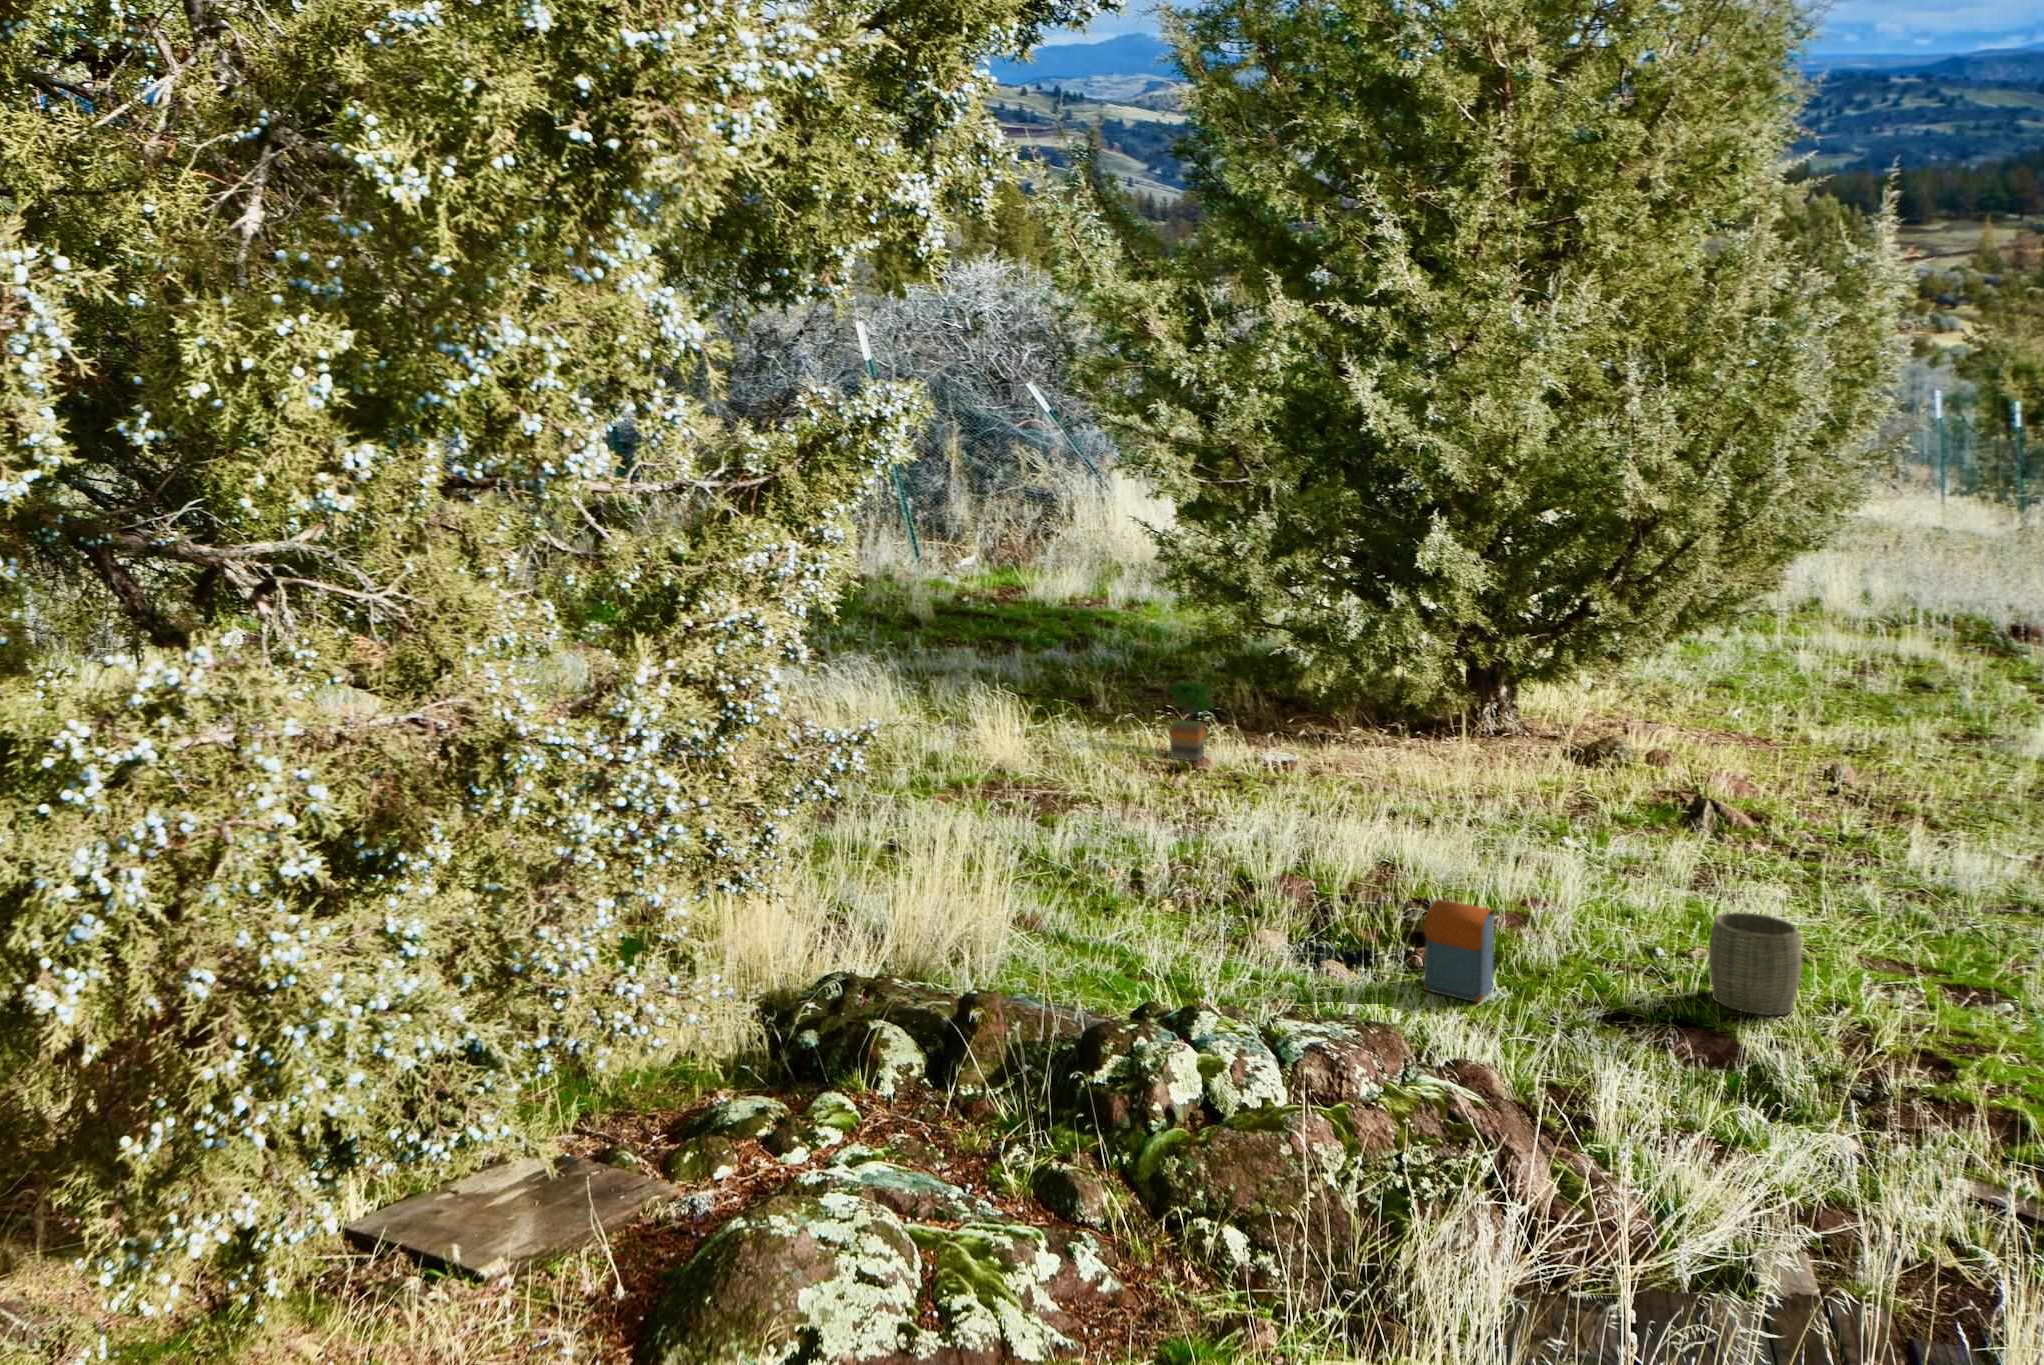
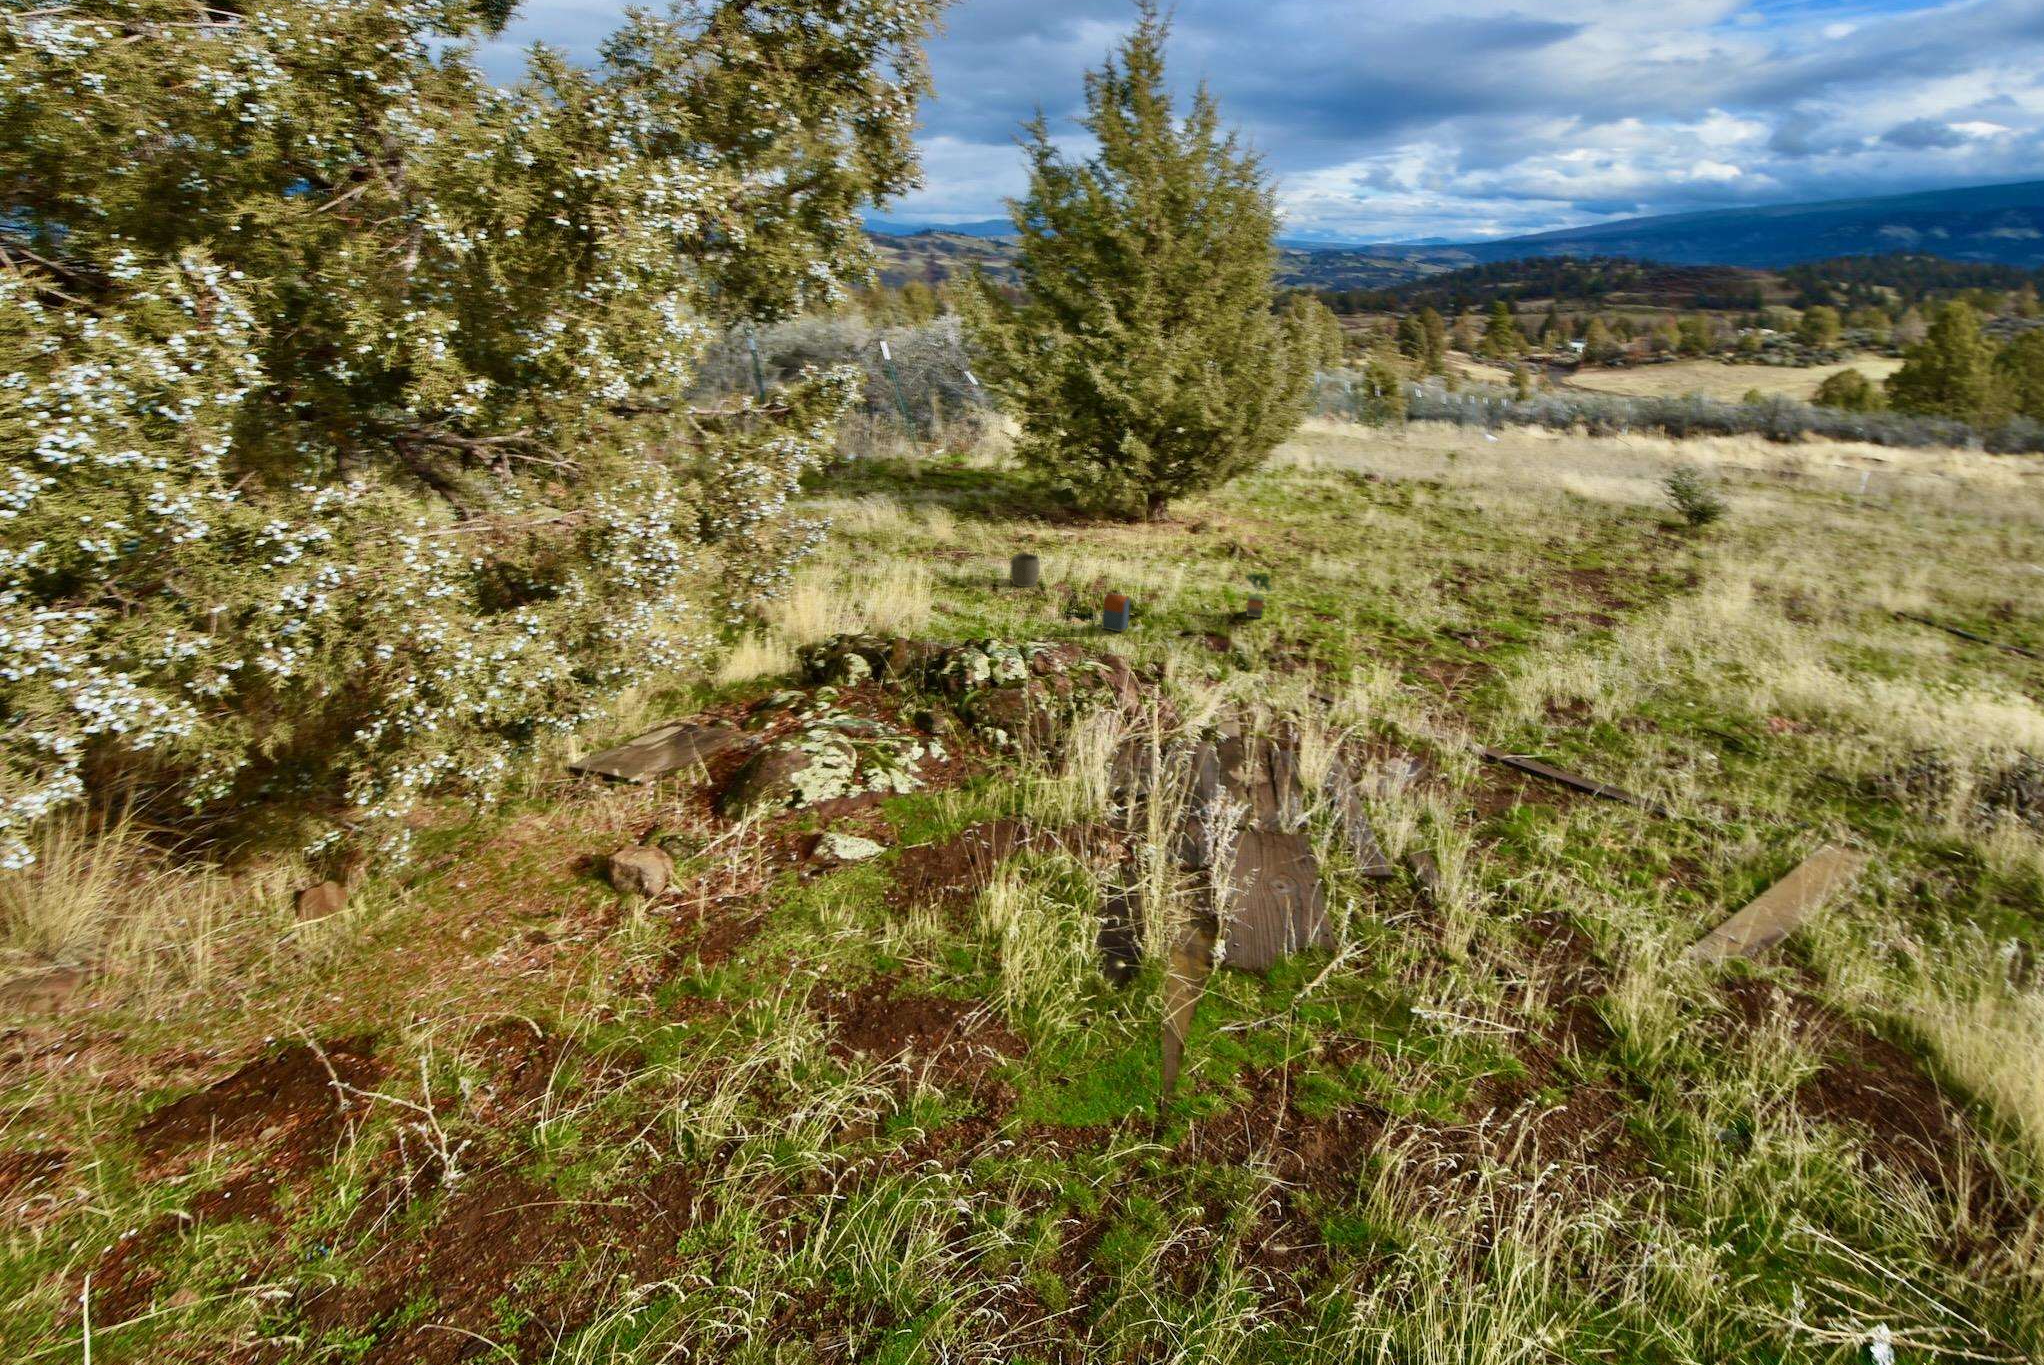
potted tree: present [1166,681,1214,761] -> present [1246,573,1273,618]
woven basket: present [1709,912,1802,1015] -> present [1010,553,1040,587]

